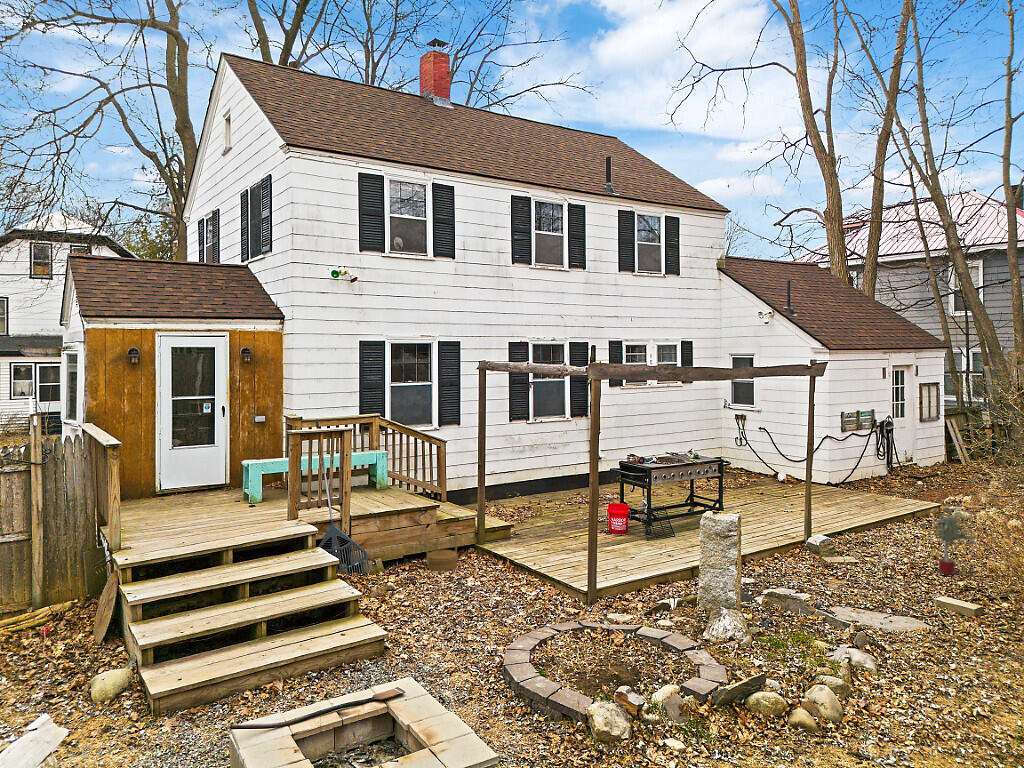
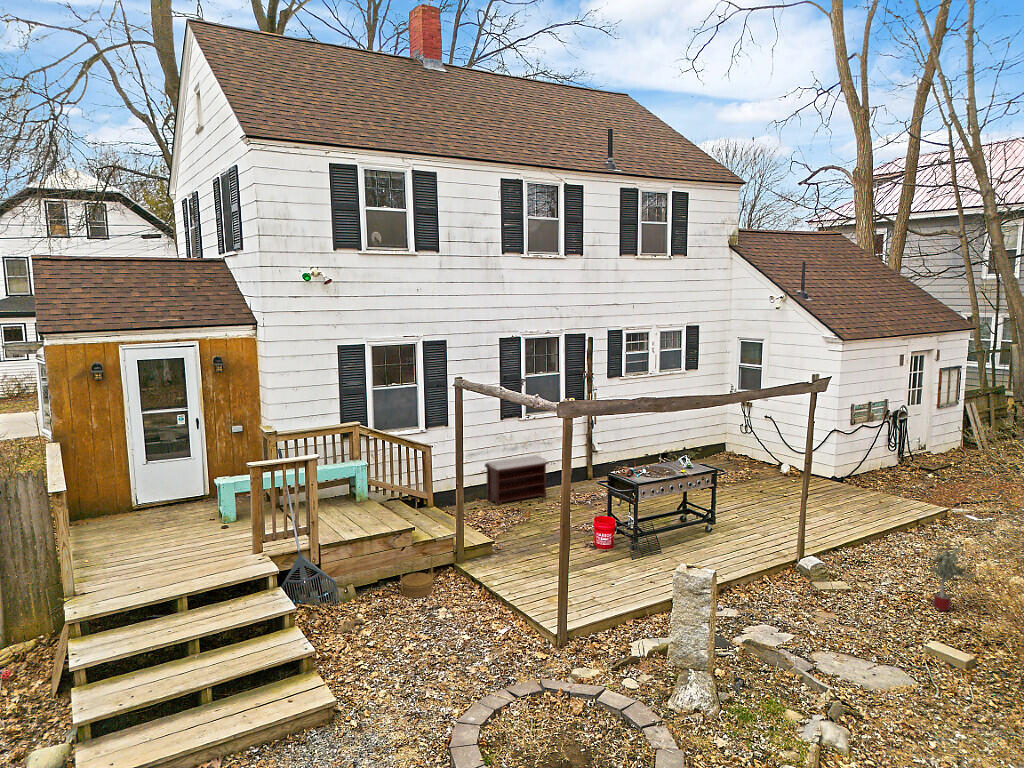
bench: none [496,459,557,506] -> present [485,455,548,506]

